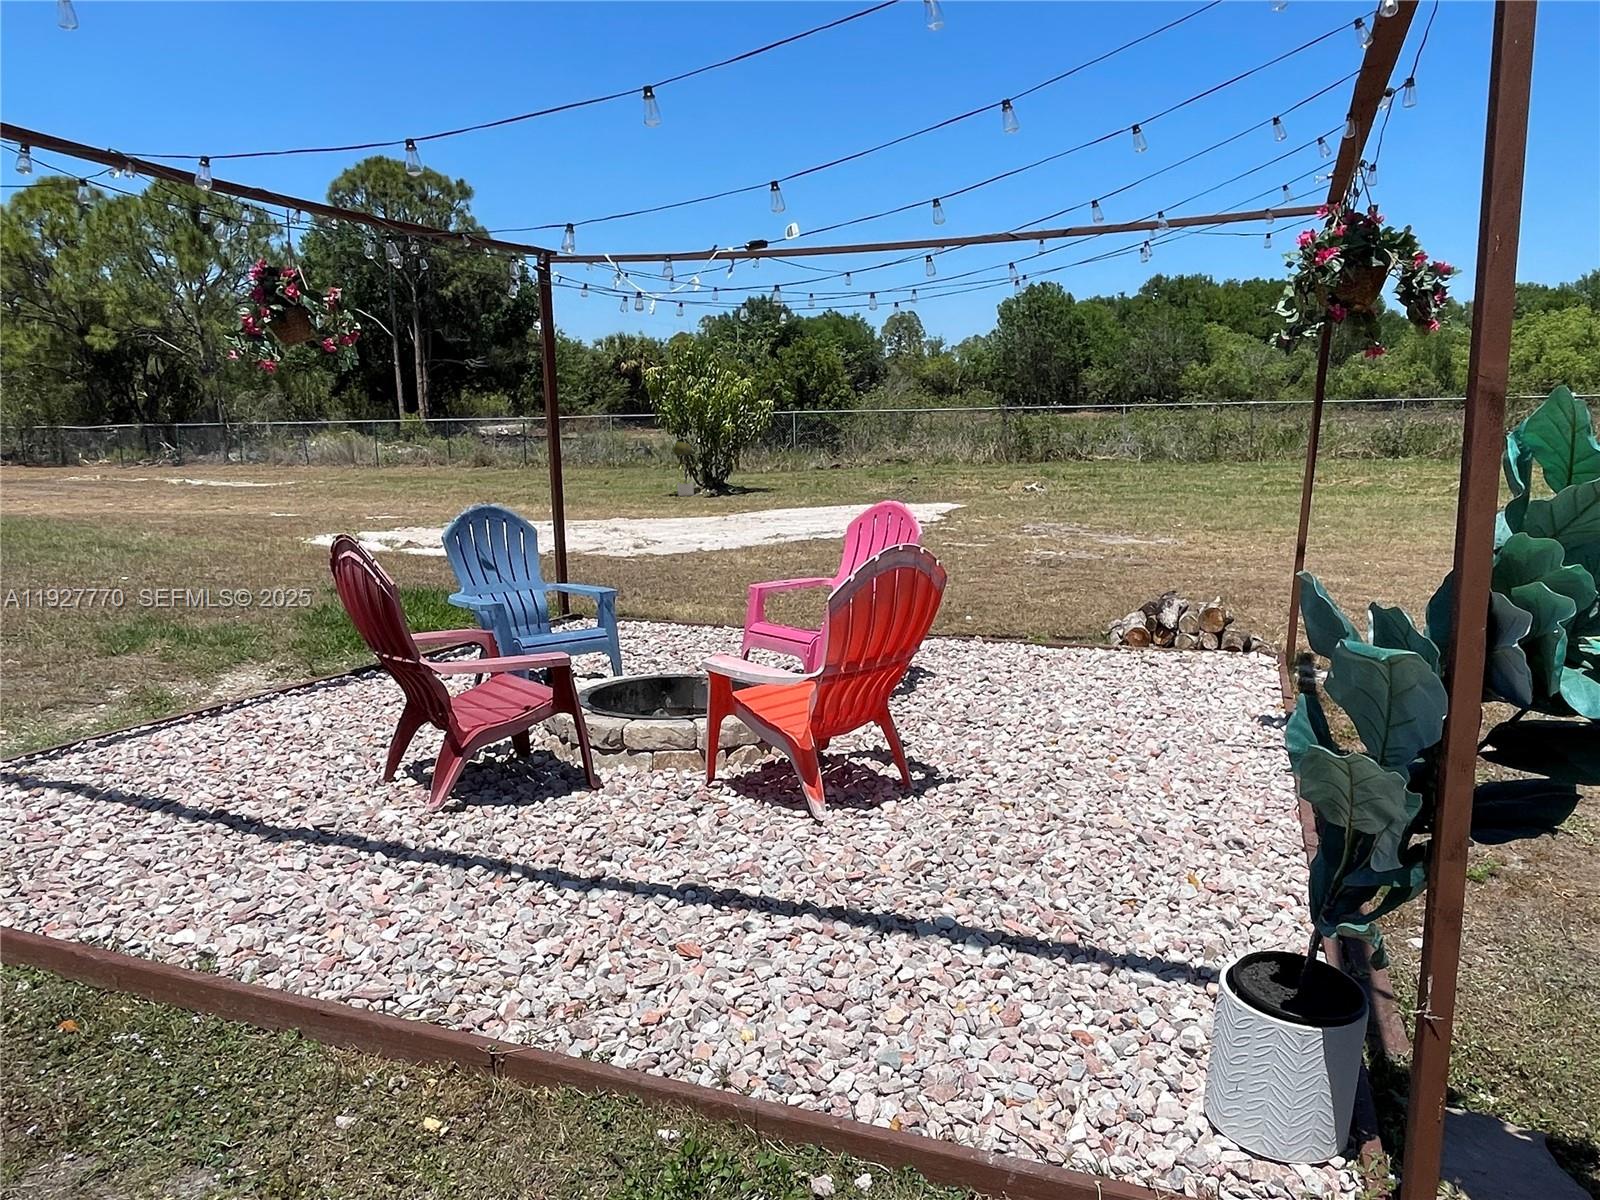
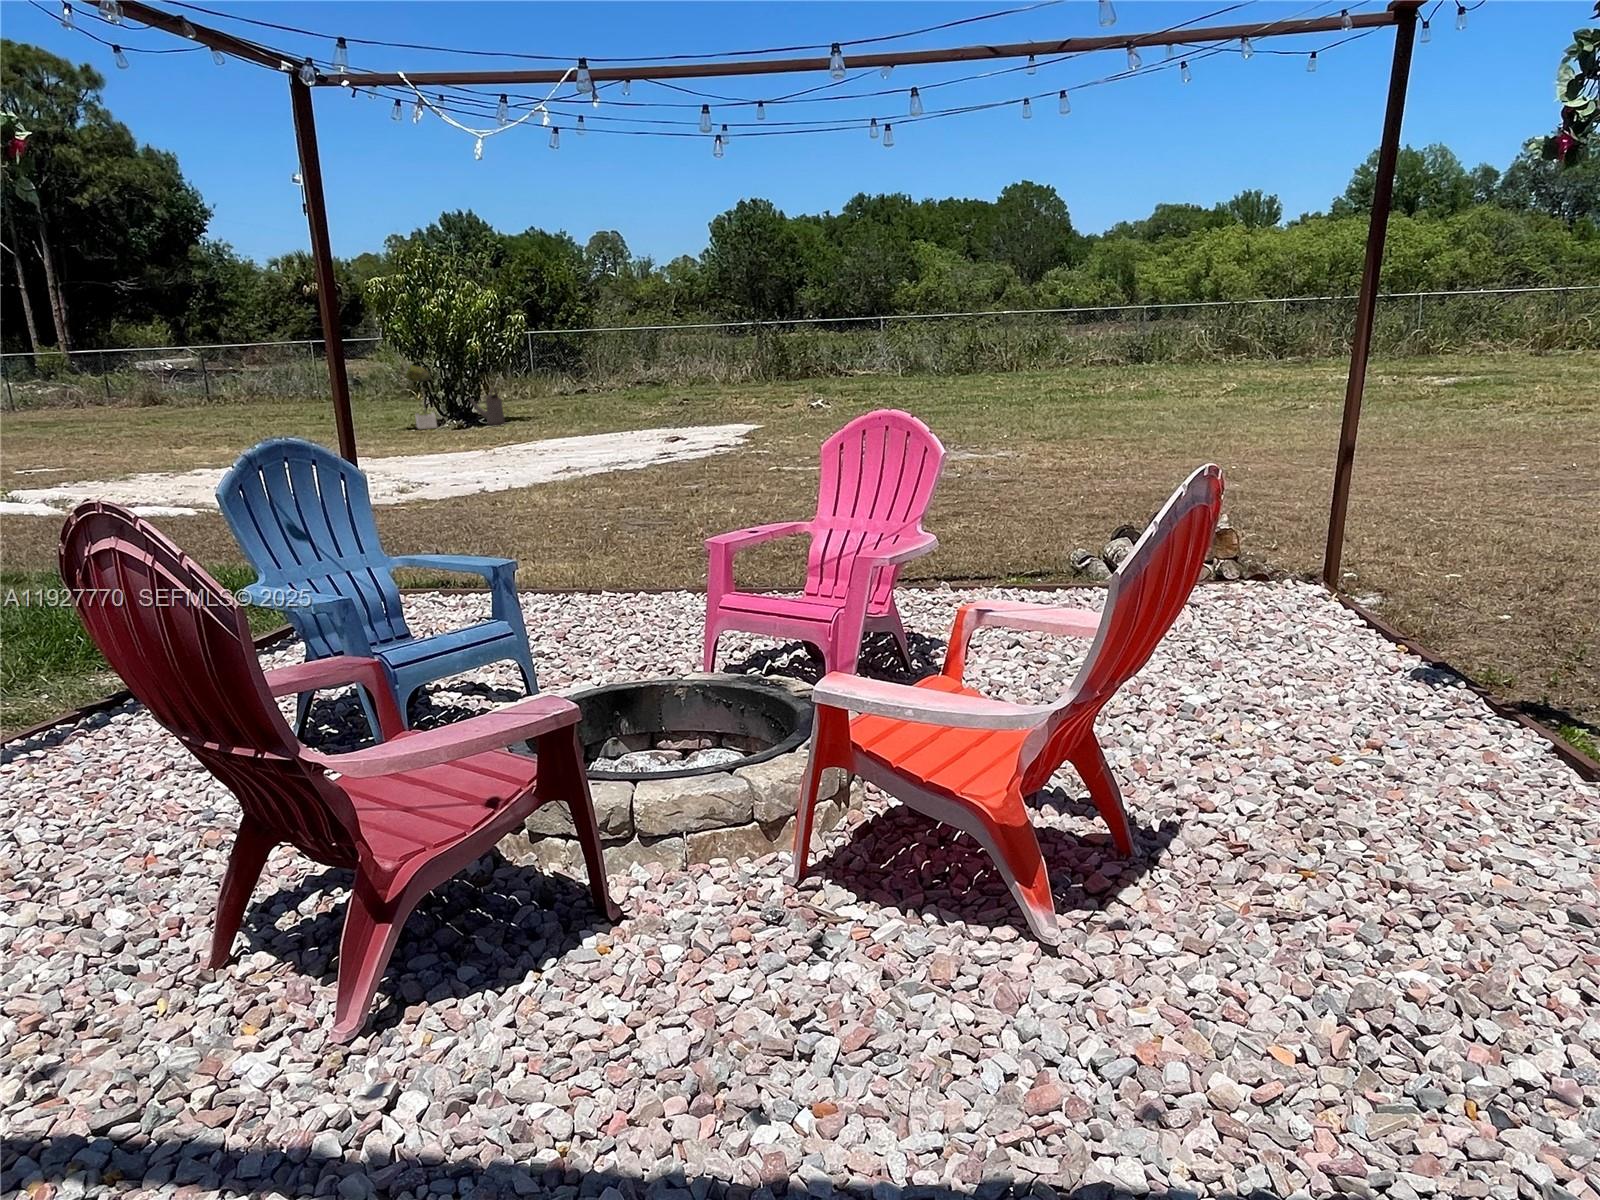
watering can: none [720,463,754,494] -> present [470,388,507,425]

